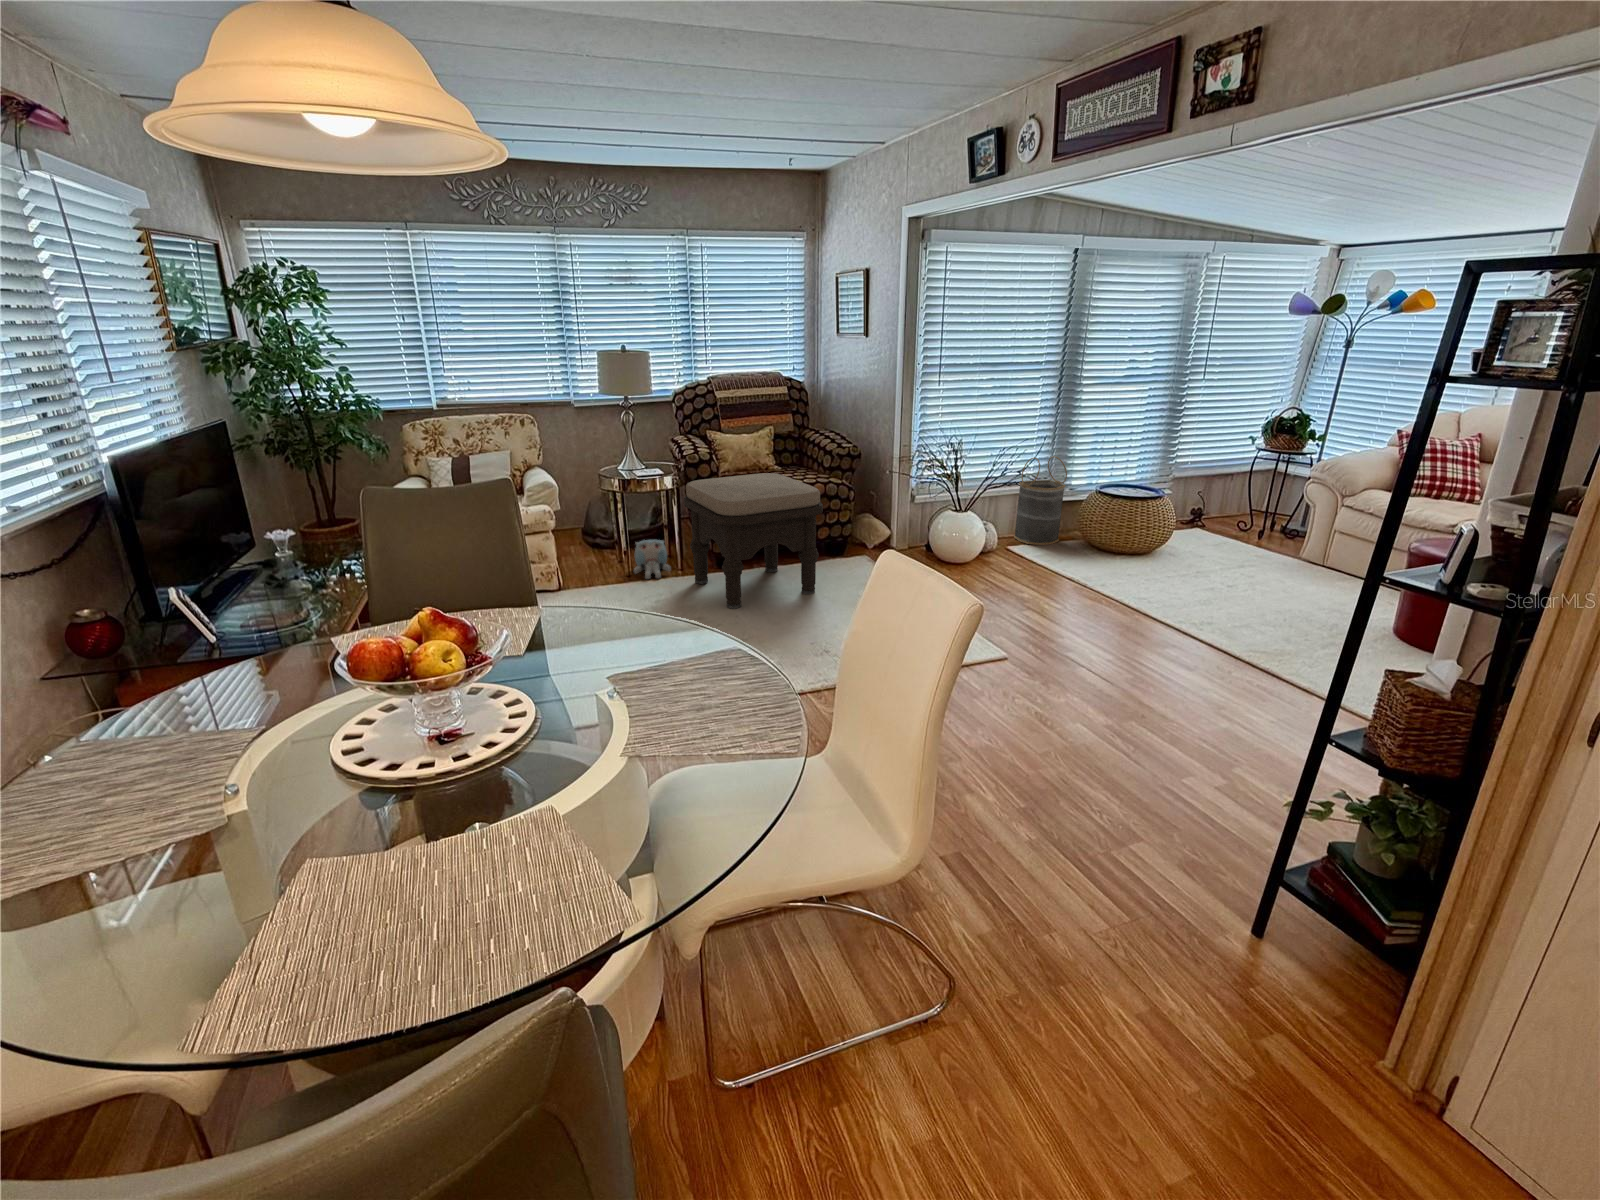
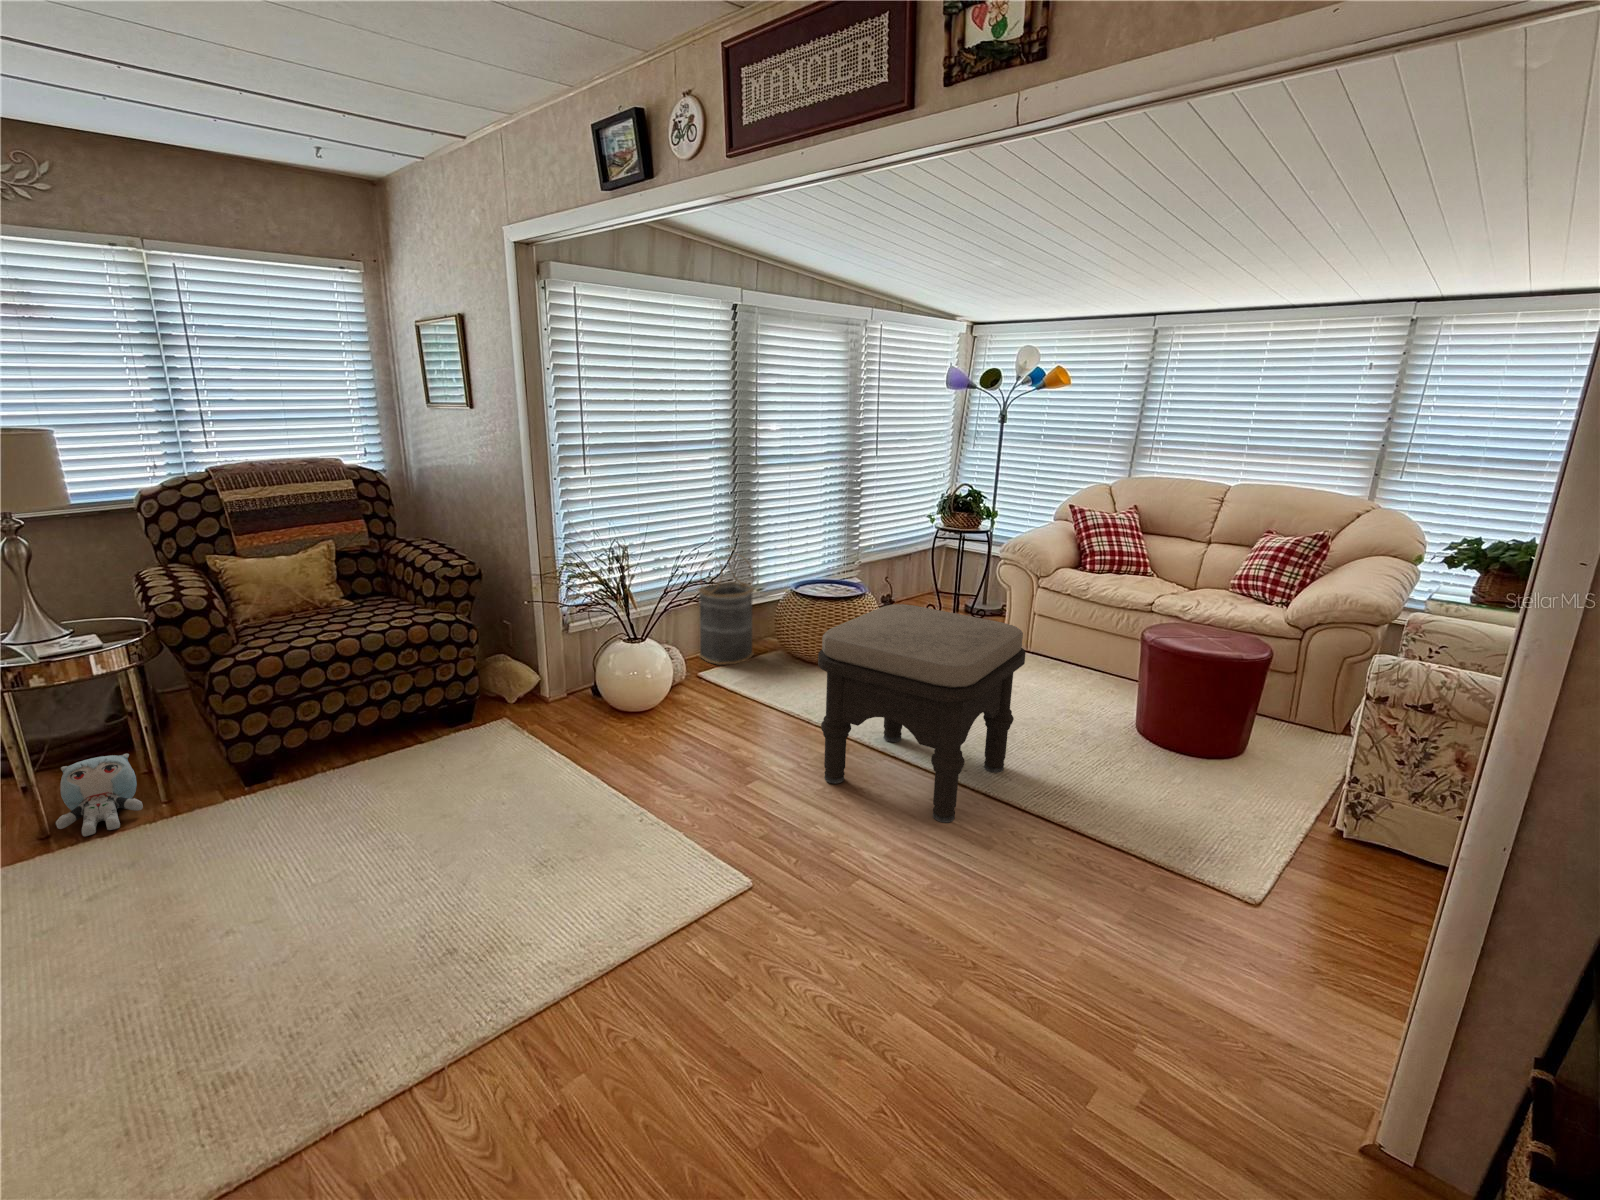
ottoman: present [684,473,823,609] -> present [818,604,1026,823]

